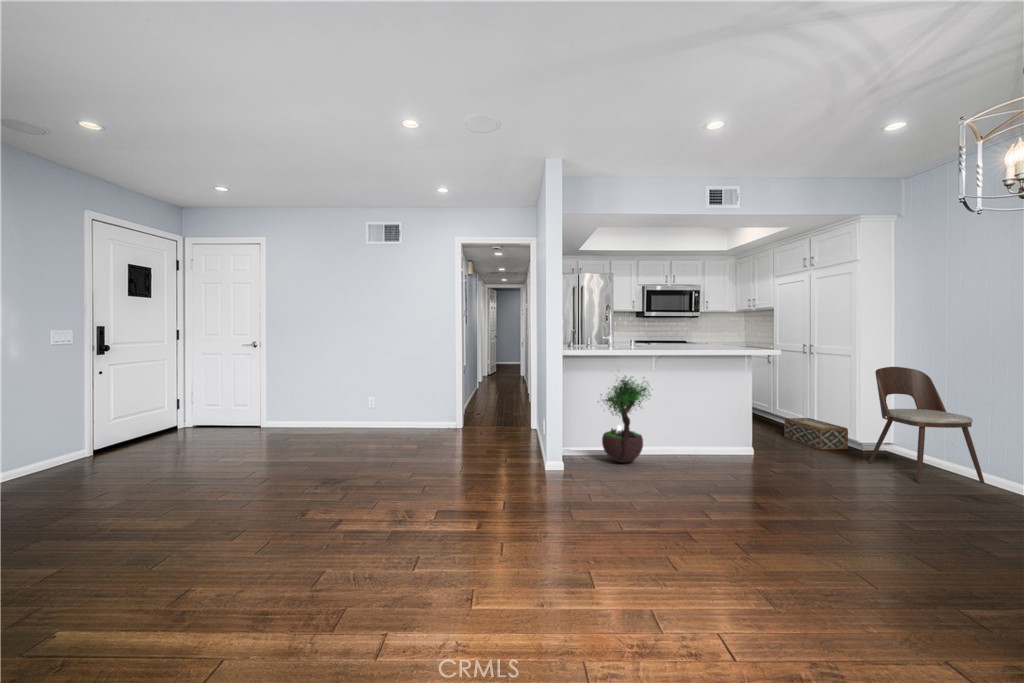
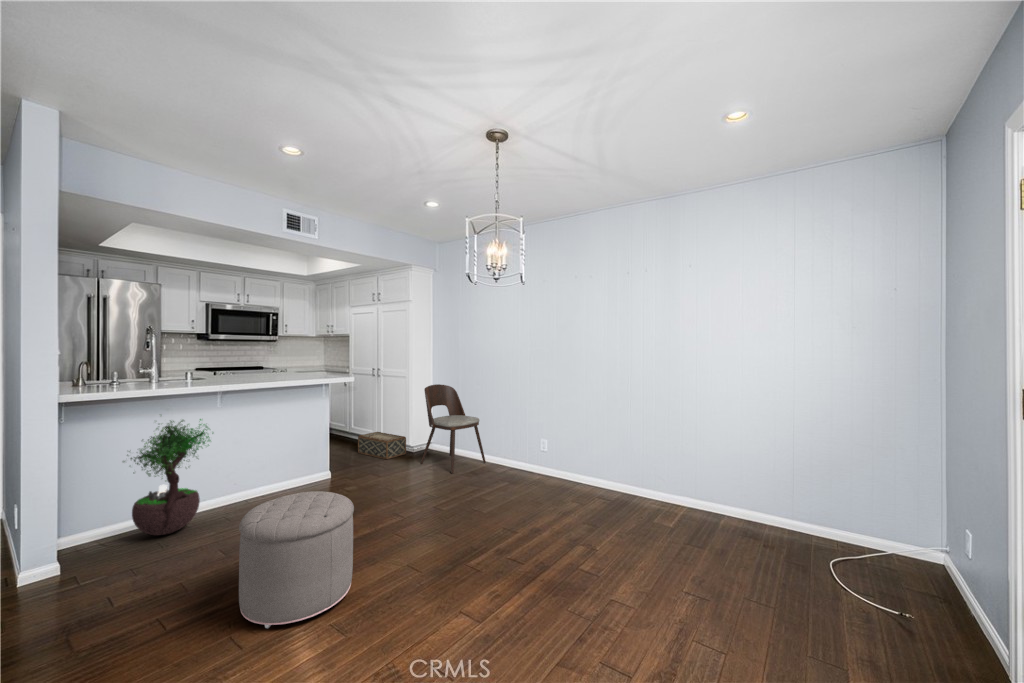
ottoman: none [675,446,776,552] -> present [239,491,354,628]

